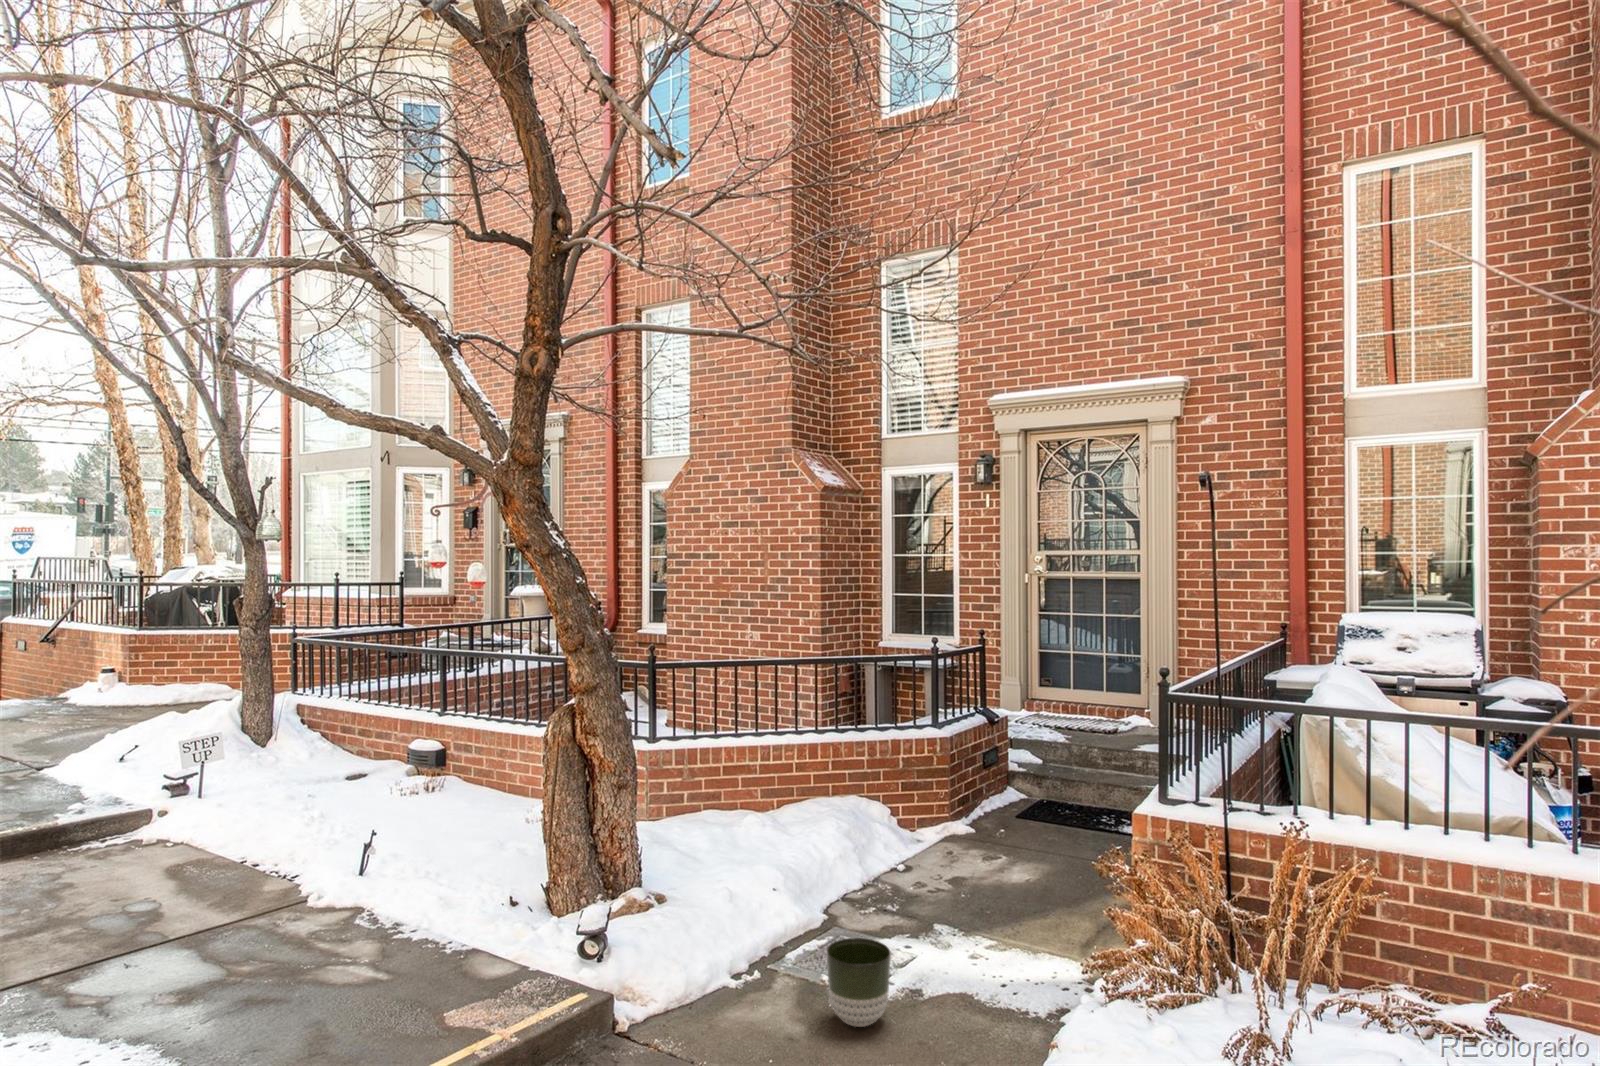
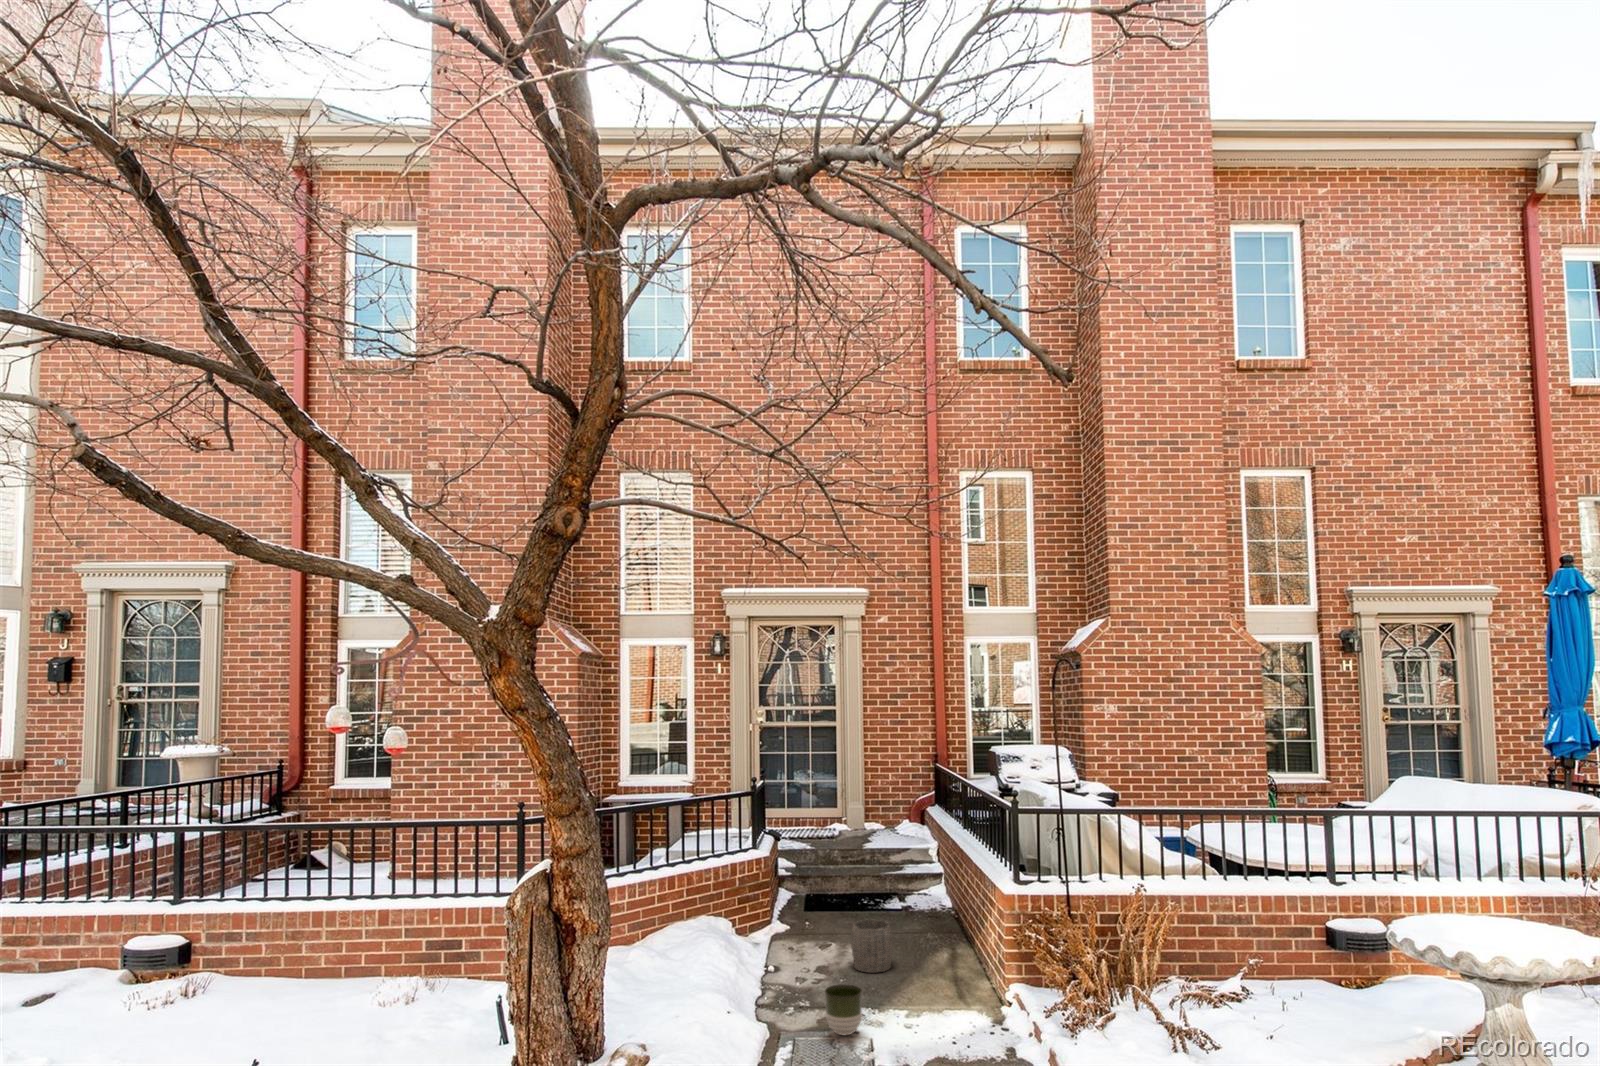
woven basket: none [997,844,1064,931] -> present [851,920,893,973]

